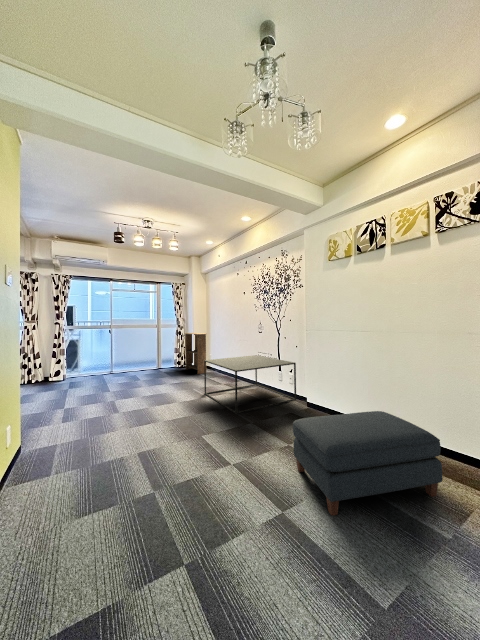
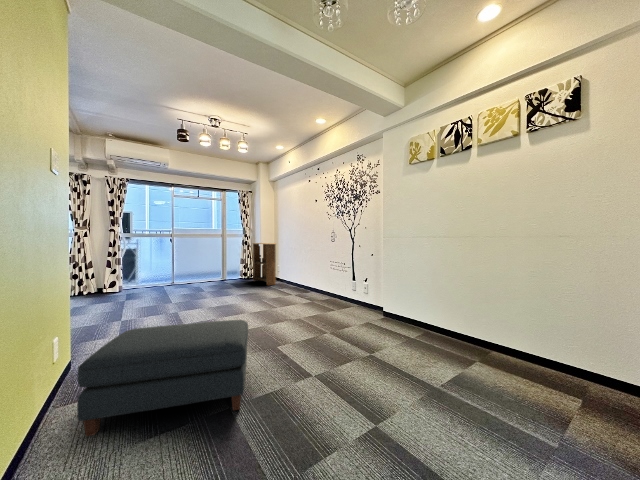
coffee table: present [204,355,296,414] -> none [276,265,372,325]
ottoman: present [293,411,442,516] -> present [77,320,248,436]

